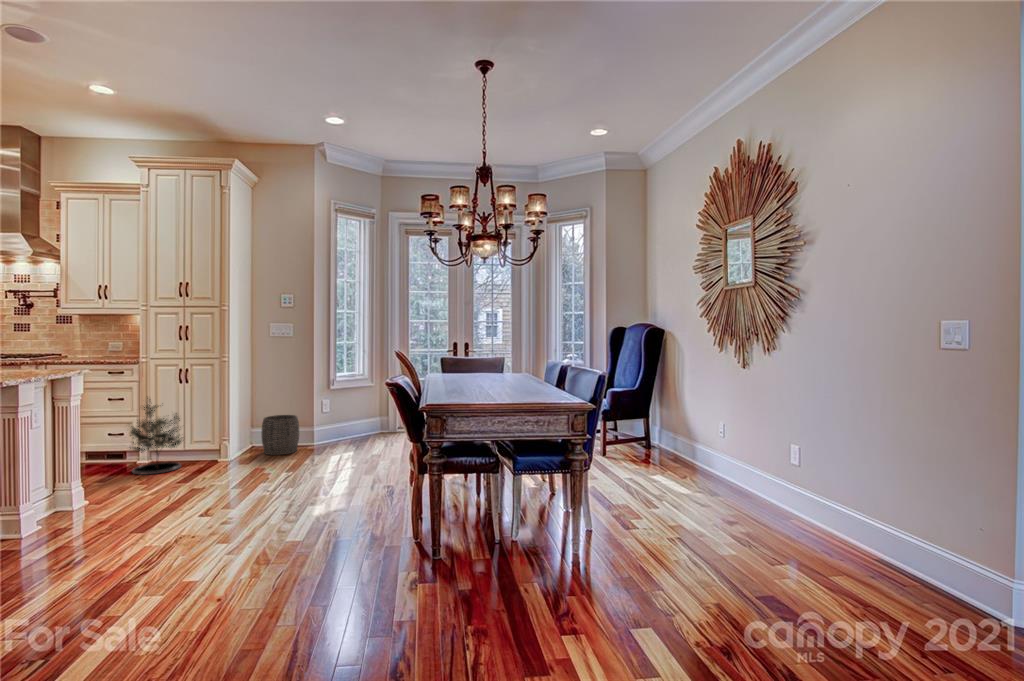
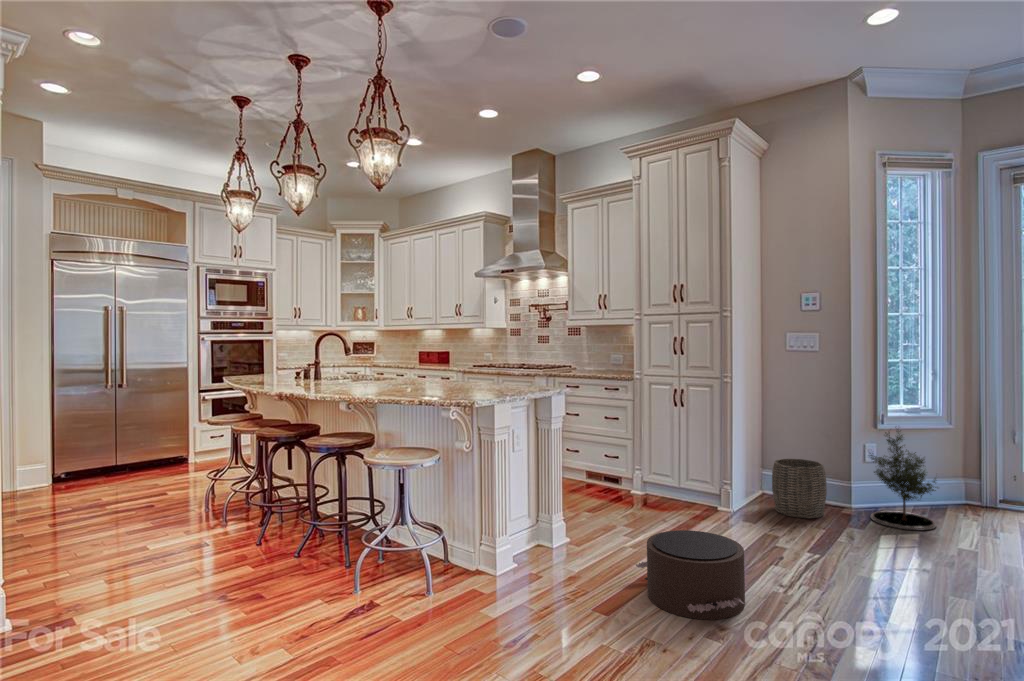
potted tree: present [130,398,181,475] -> present [870,431,936,530]
pouf: none [154,466,244,524] -> present [636,530,745,620]

